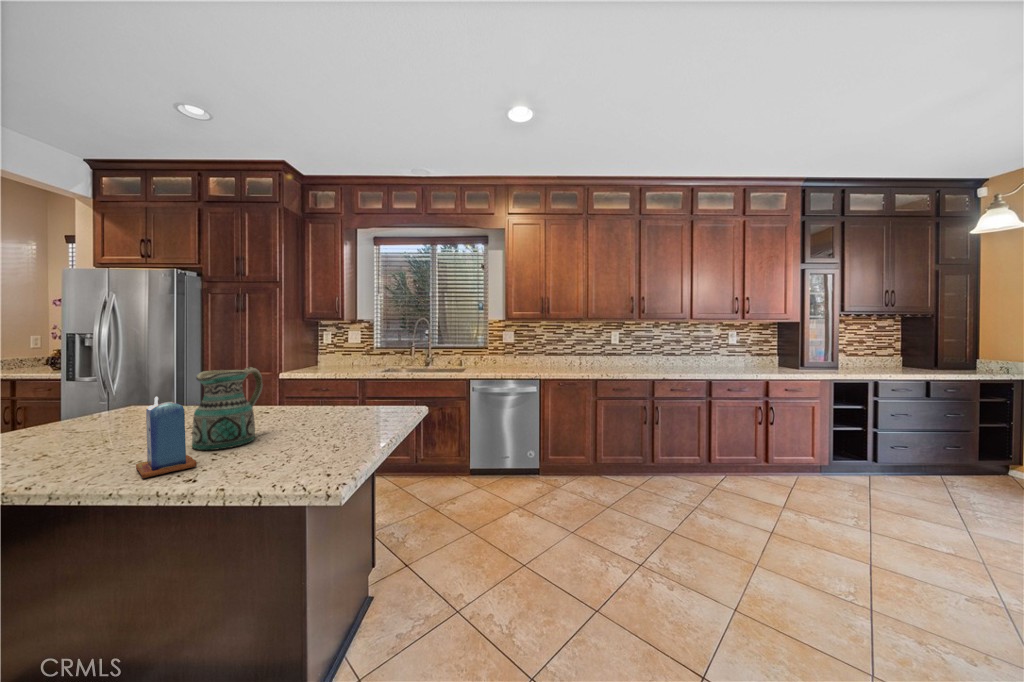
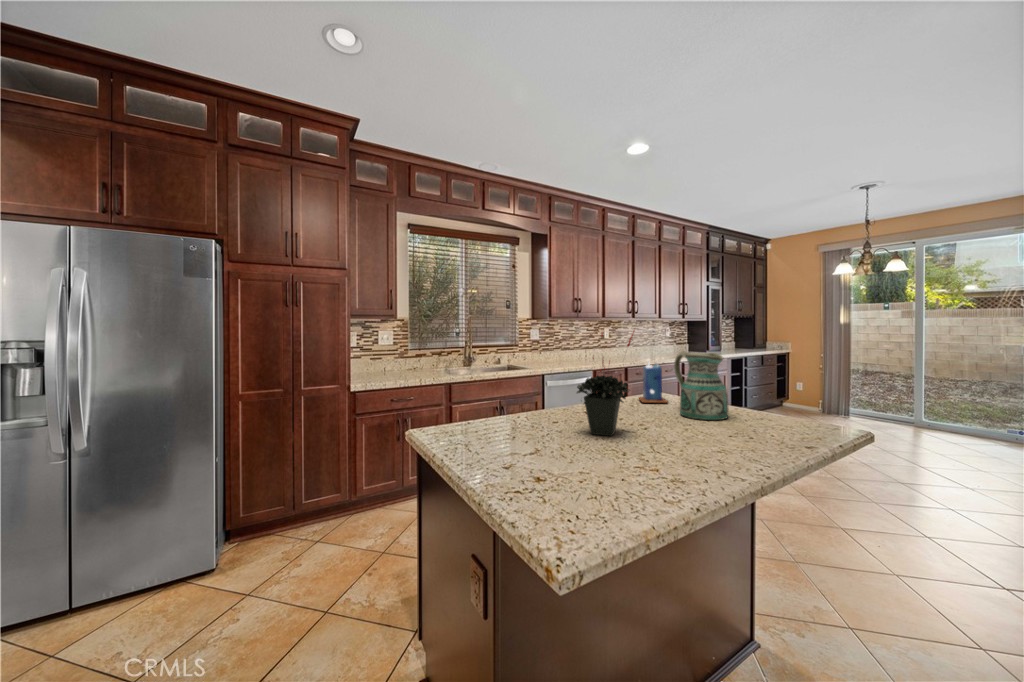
potted plant: none [47,340,124,442] -> present [577,331,634,436]
candle: present [136,397,197,478] -> present [639,363,668,403]

